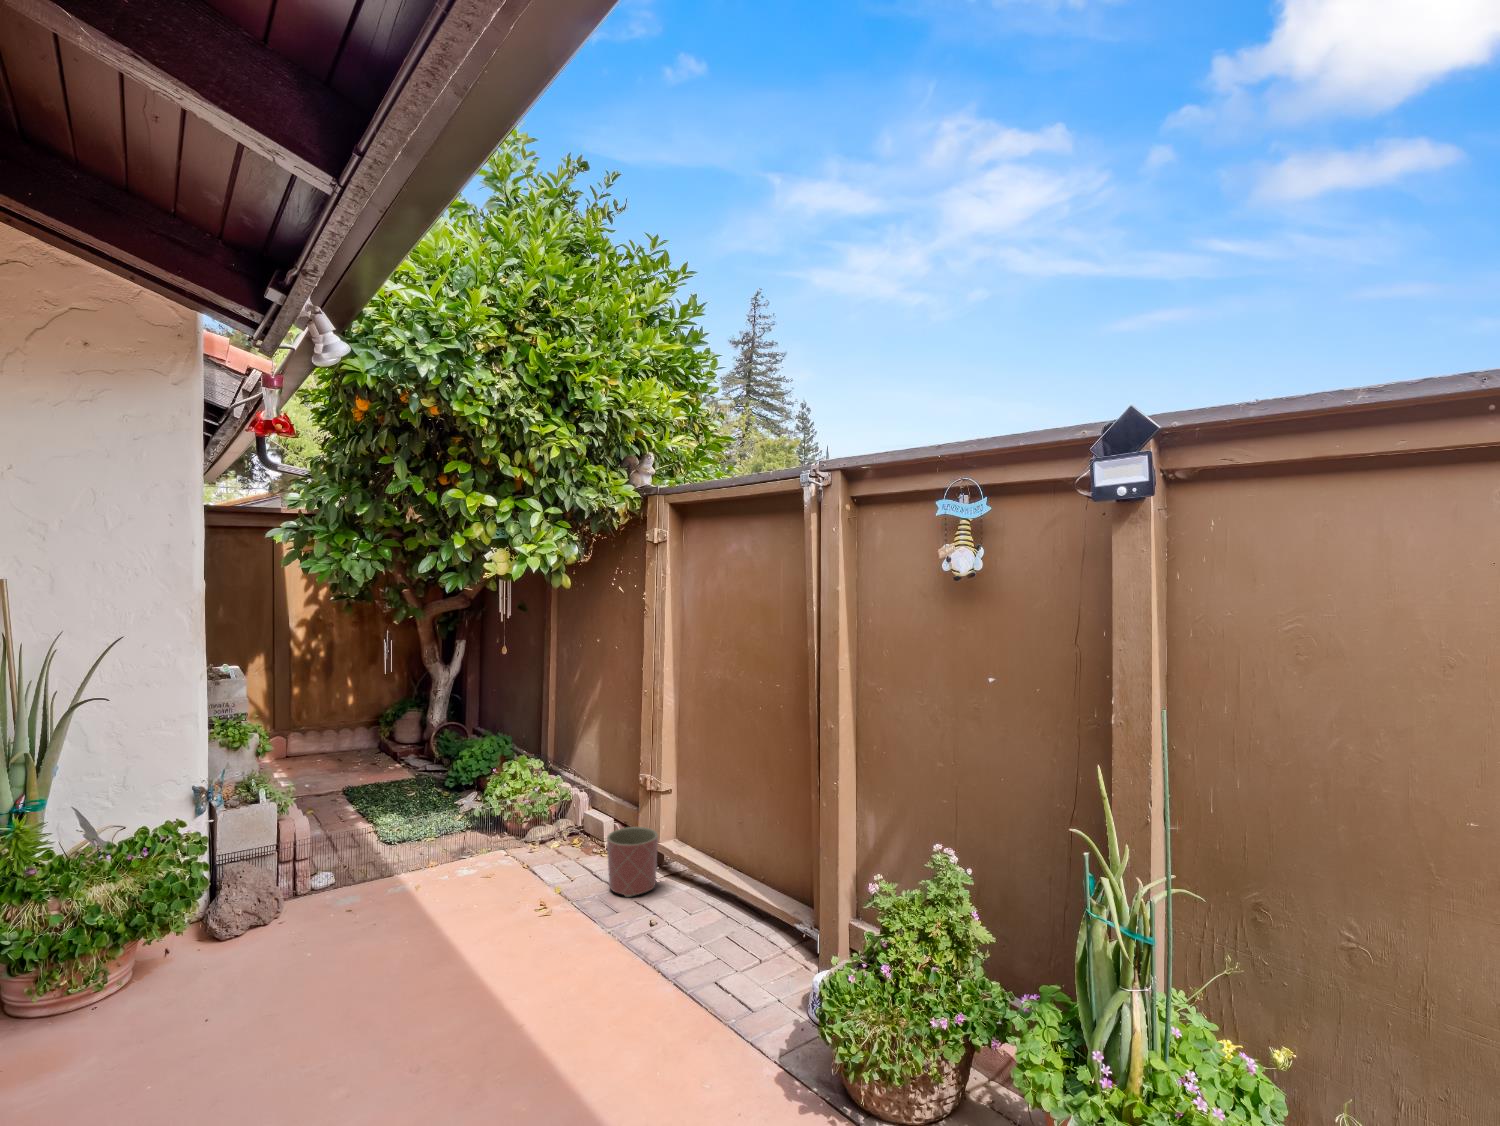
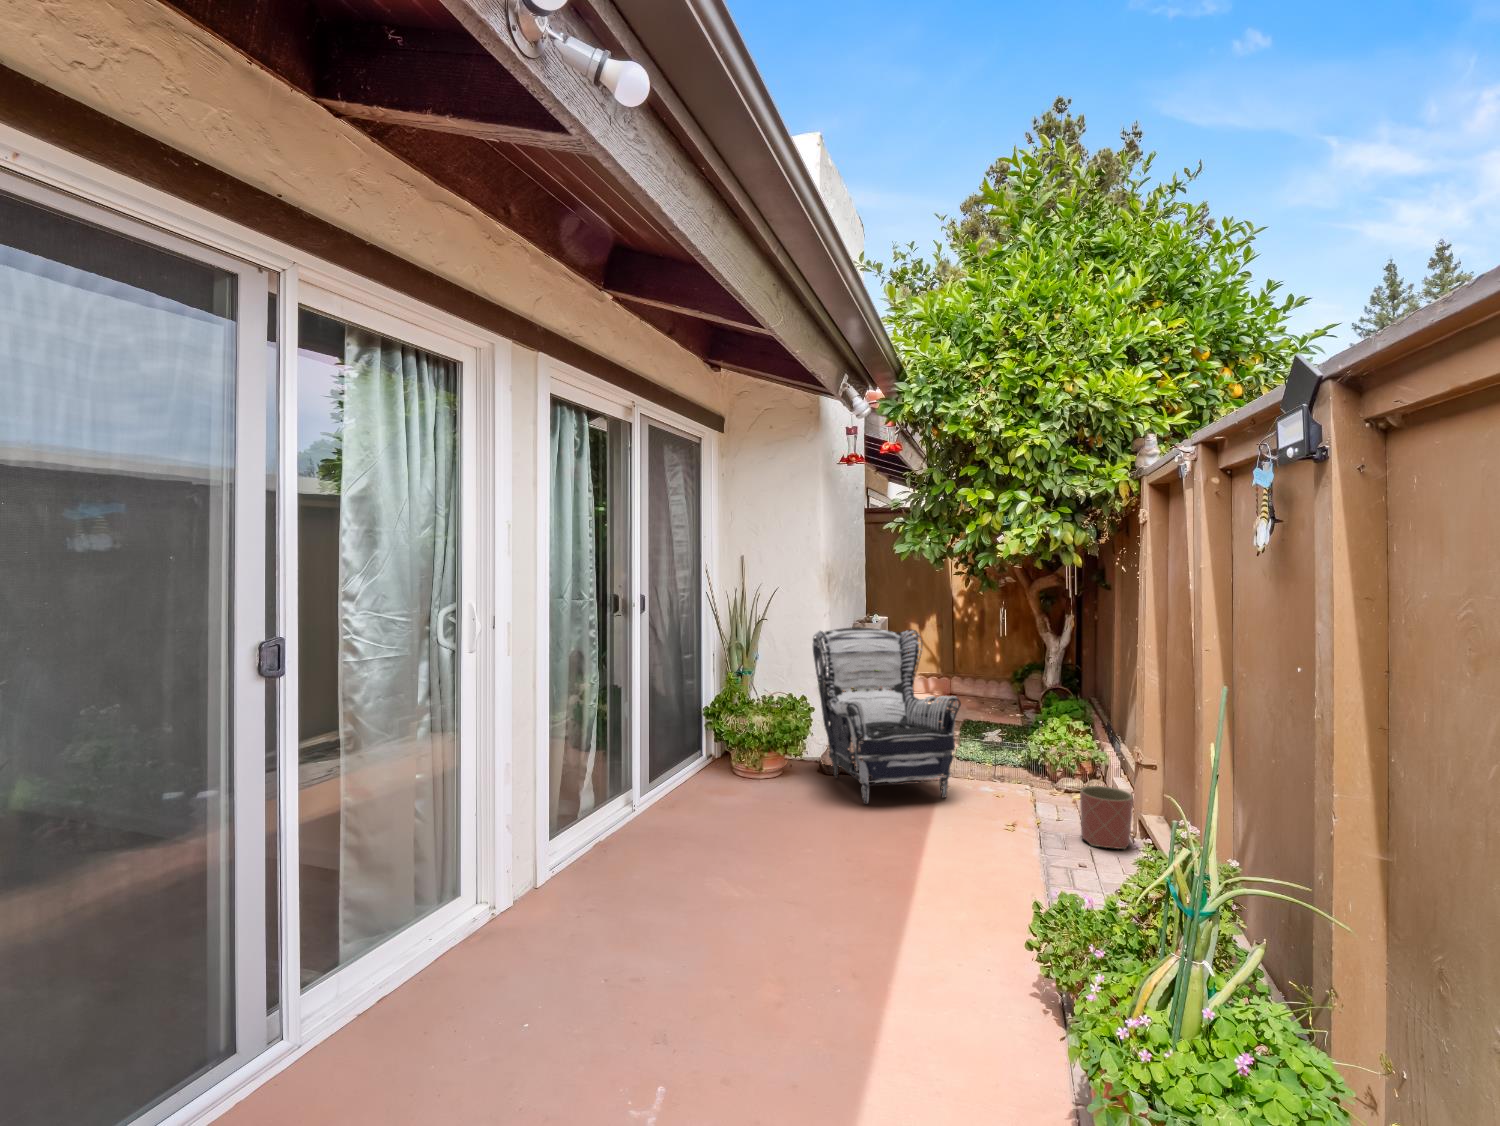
armchair: none [188,690,444,962] -> present [813,627,961,804]

